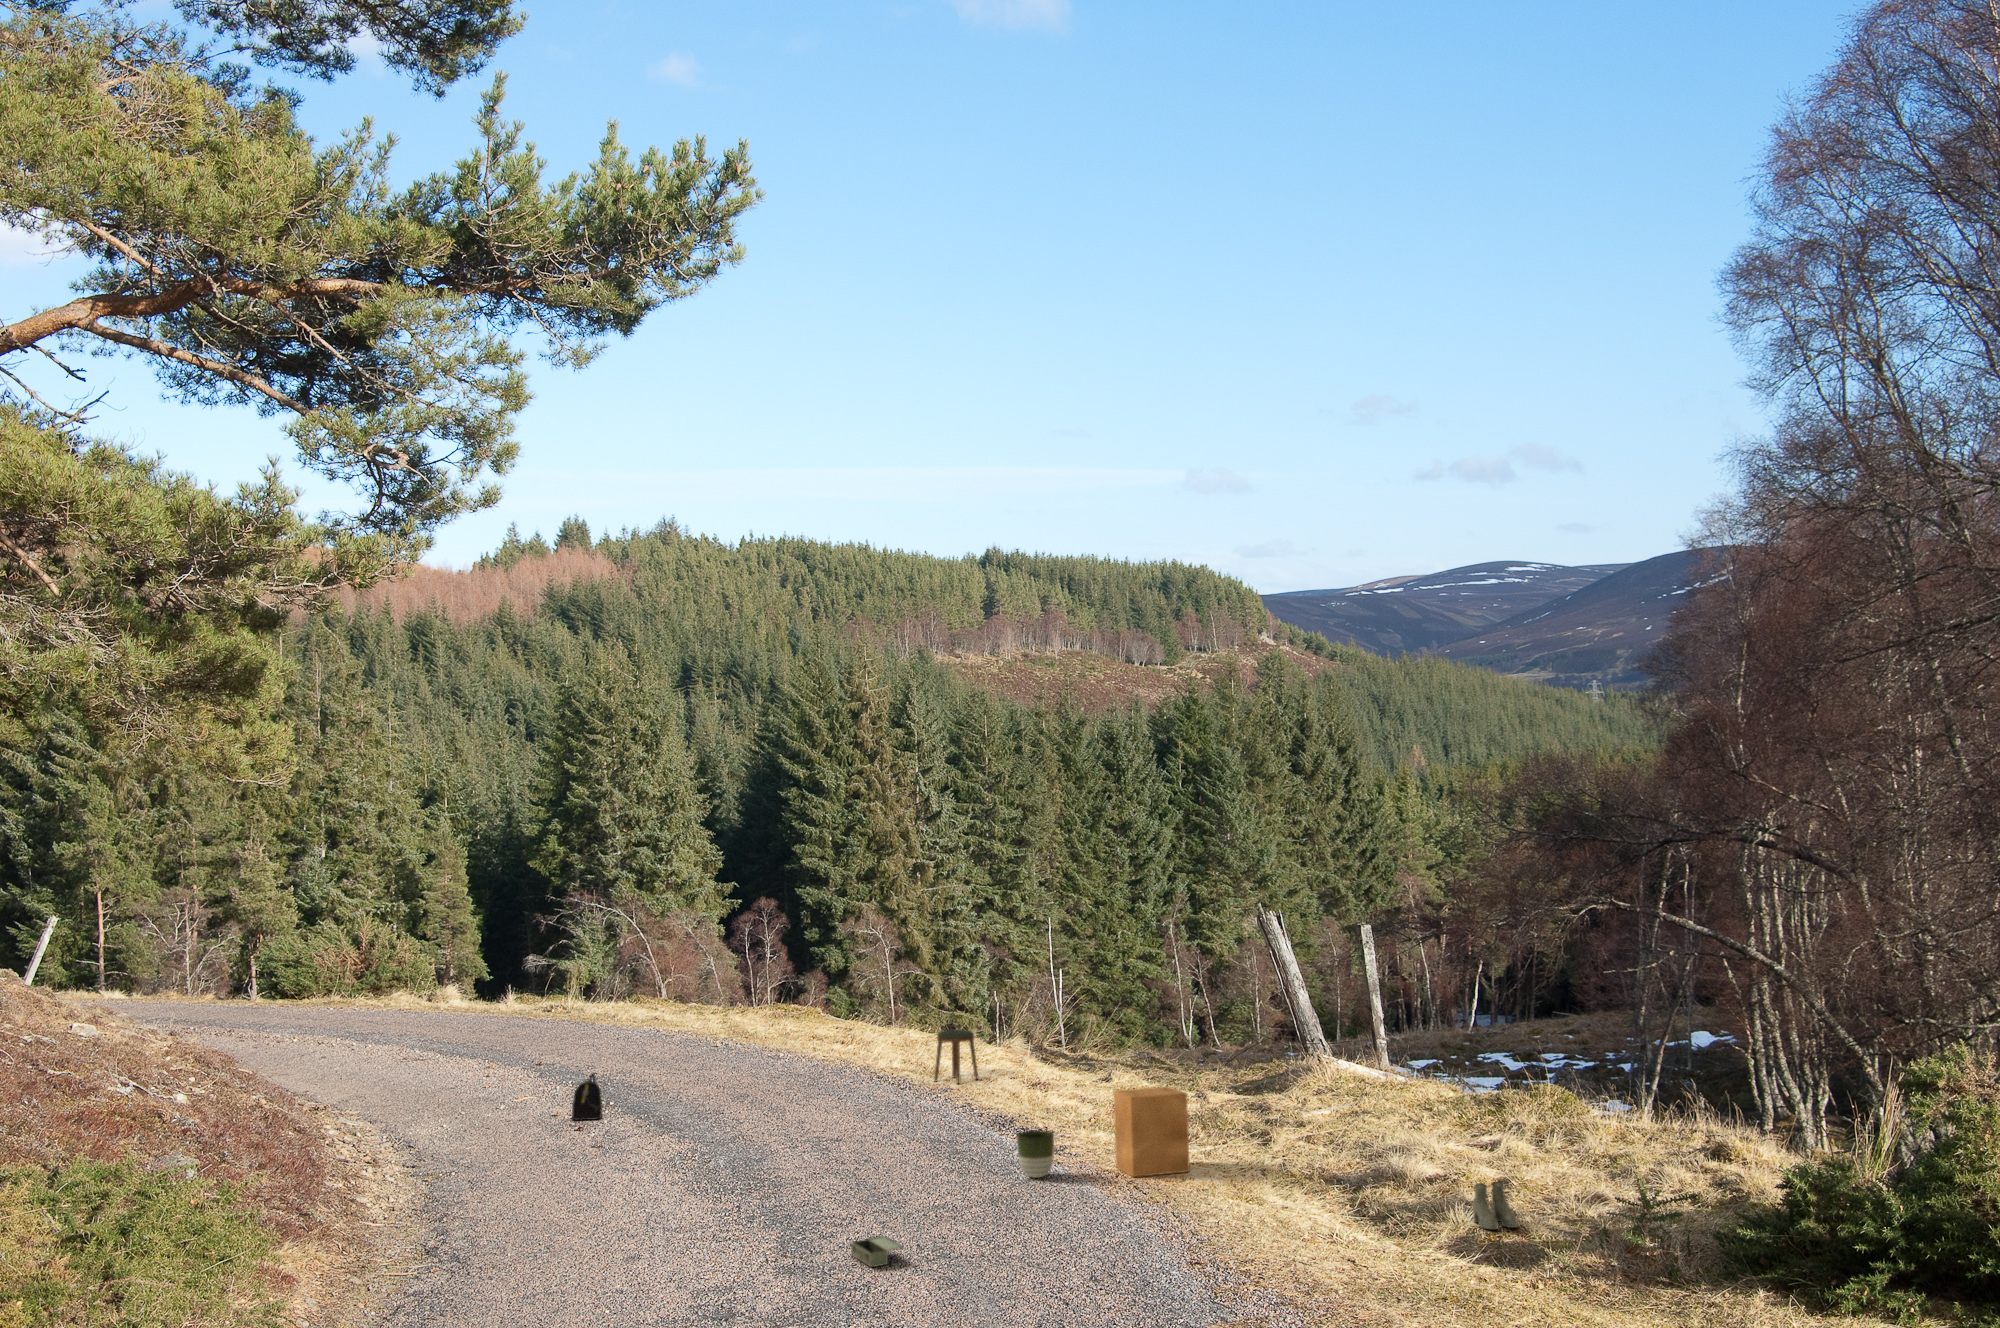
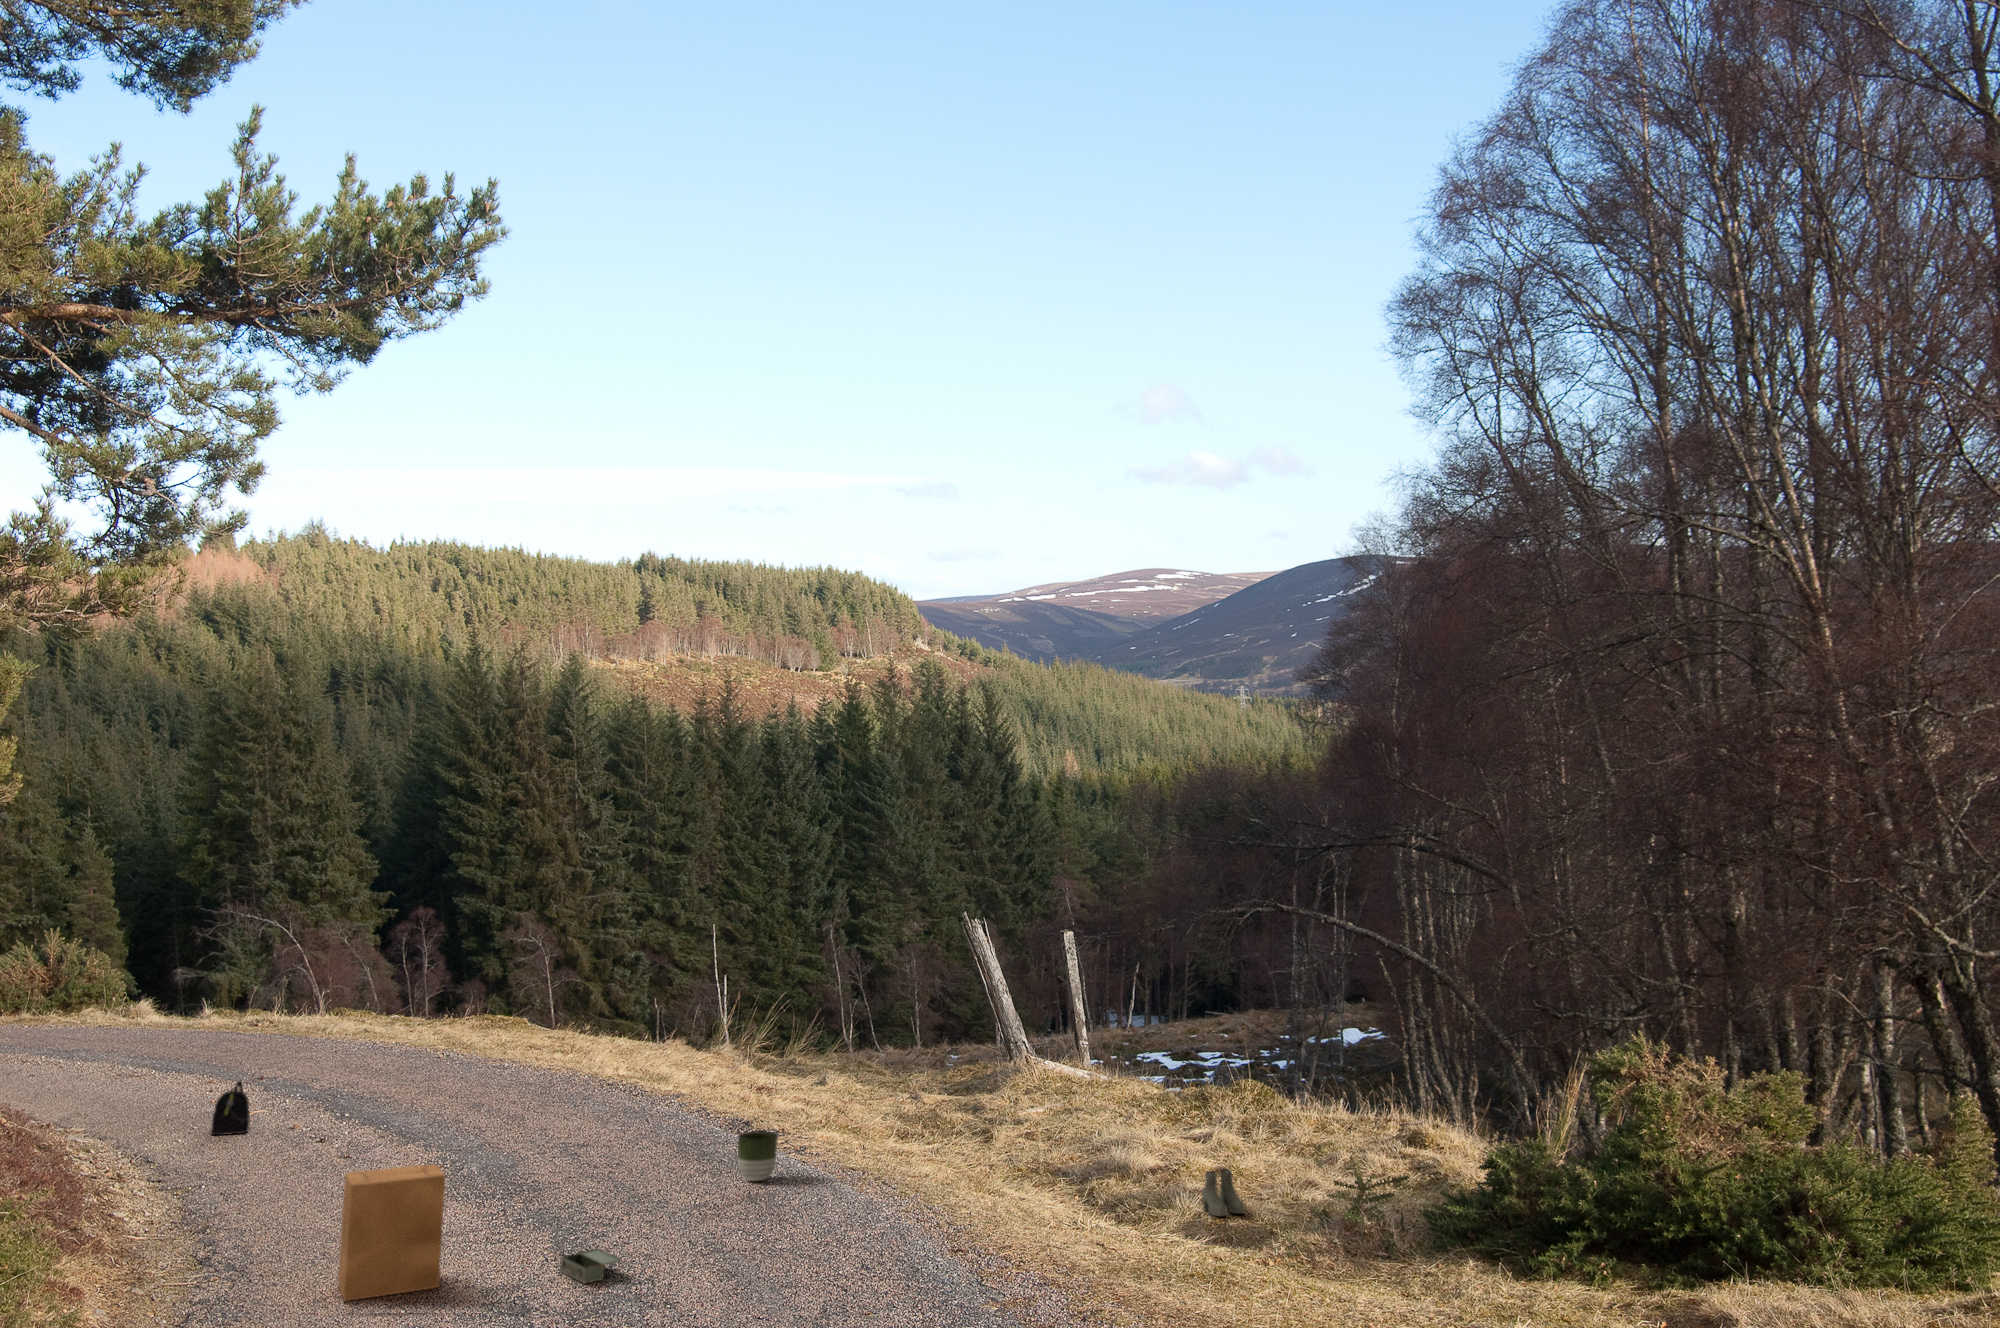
stool: present [934,1029,978,1084] -> none [633,1030,681,1088]
cardboard box: present [1114,1087,1190,1177] -> present [338,1164,445,1301]

